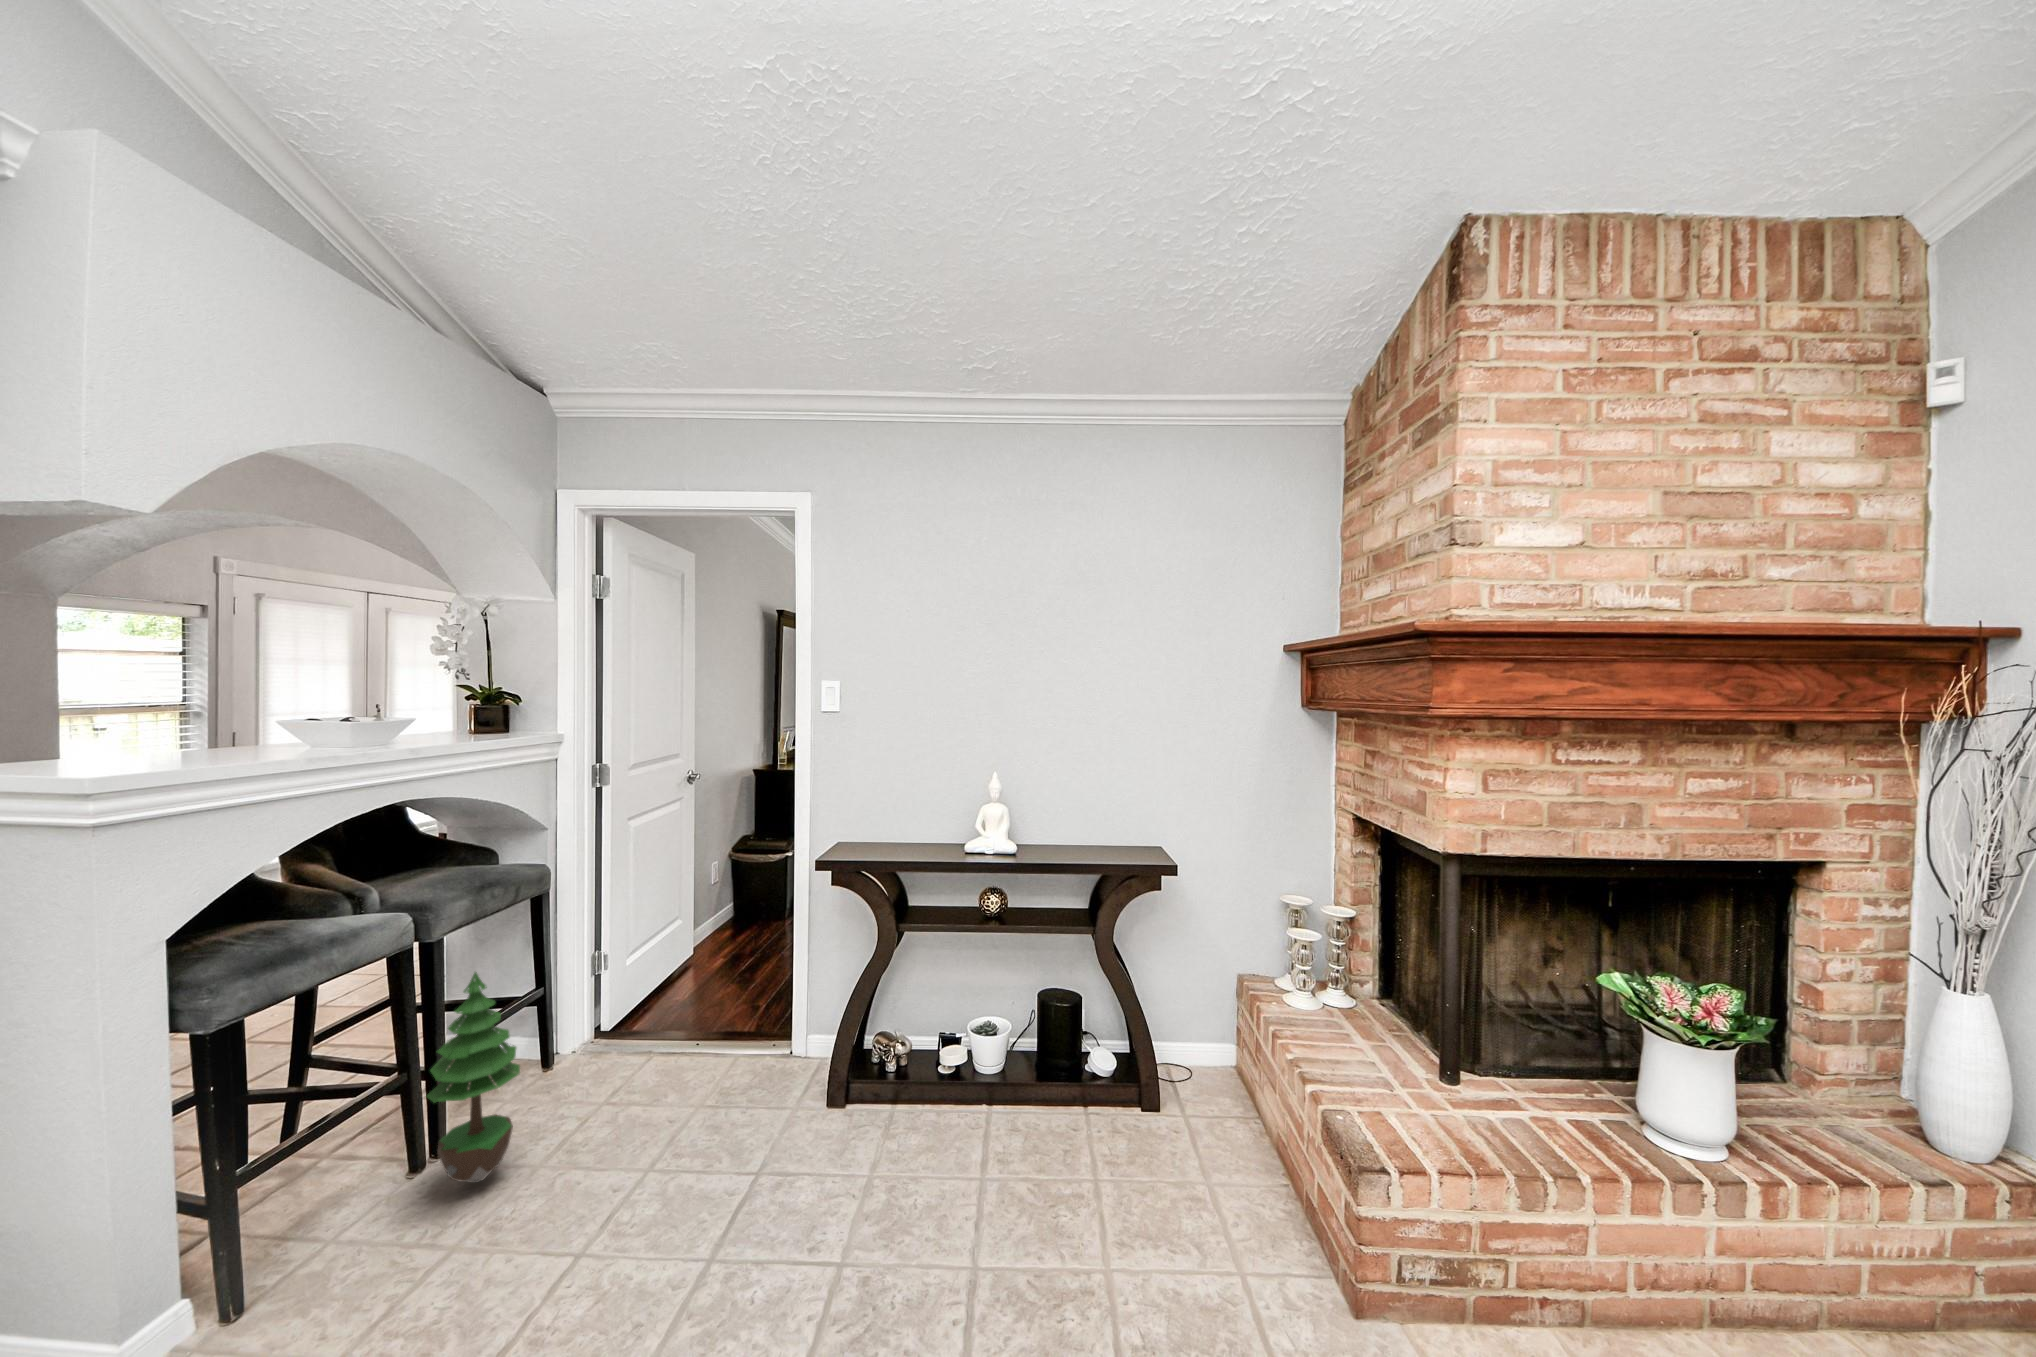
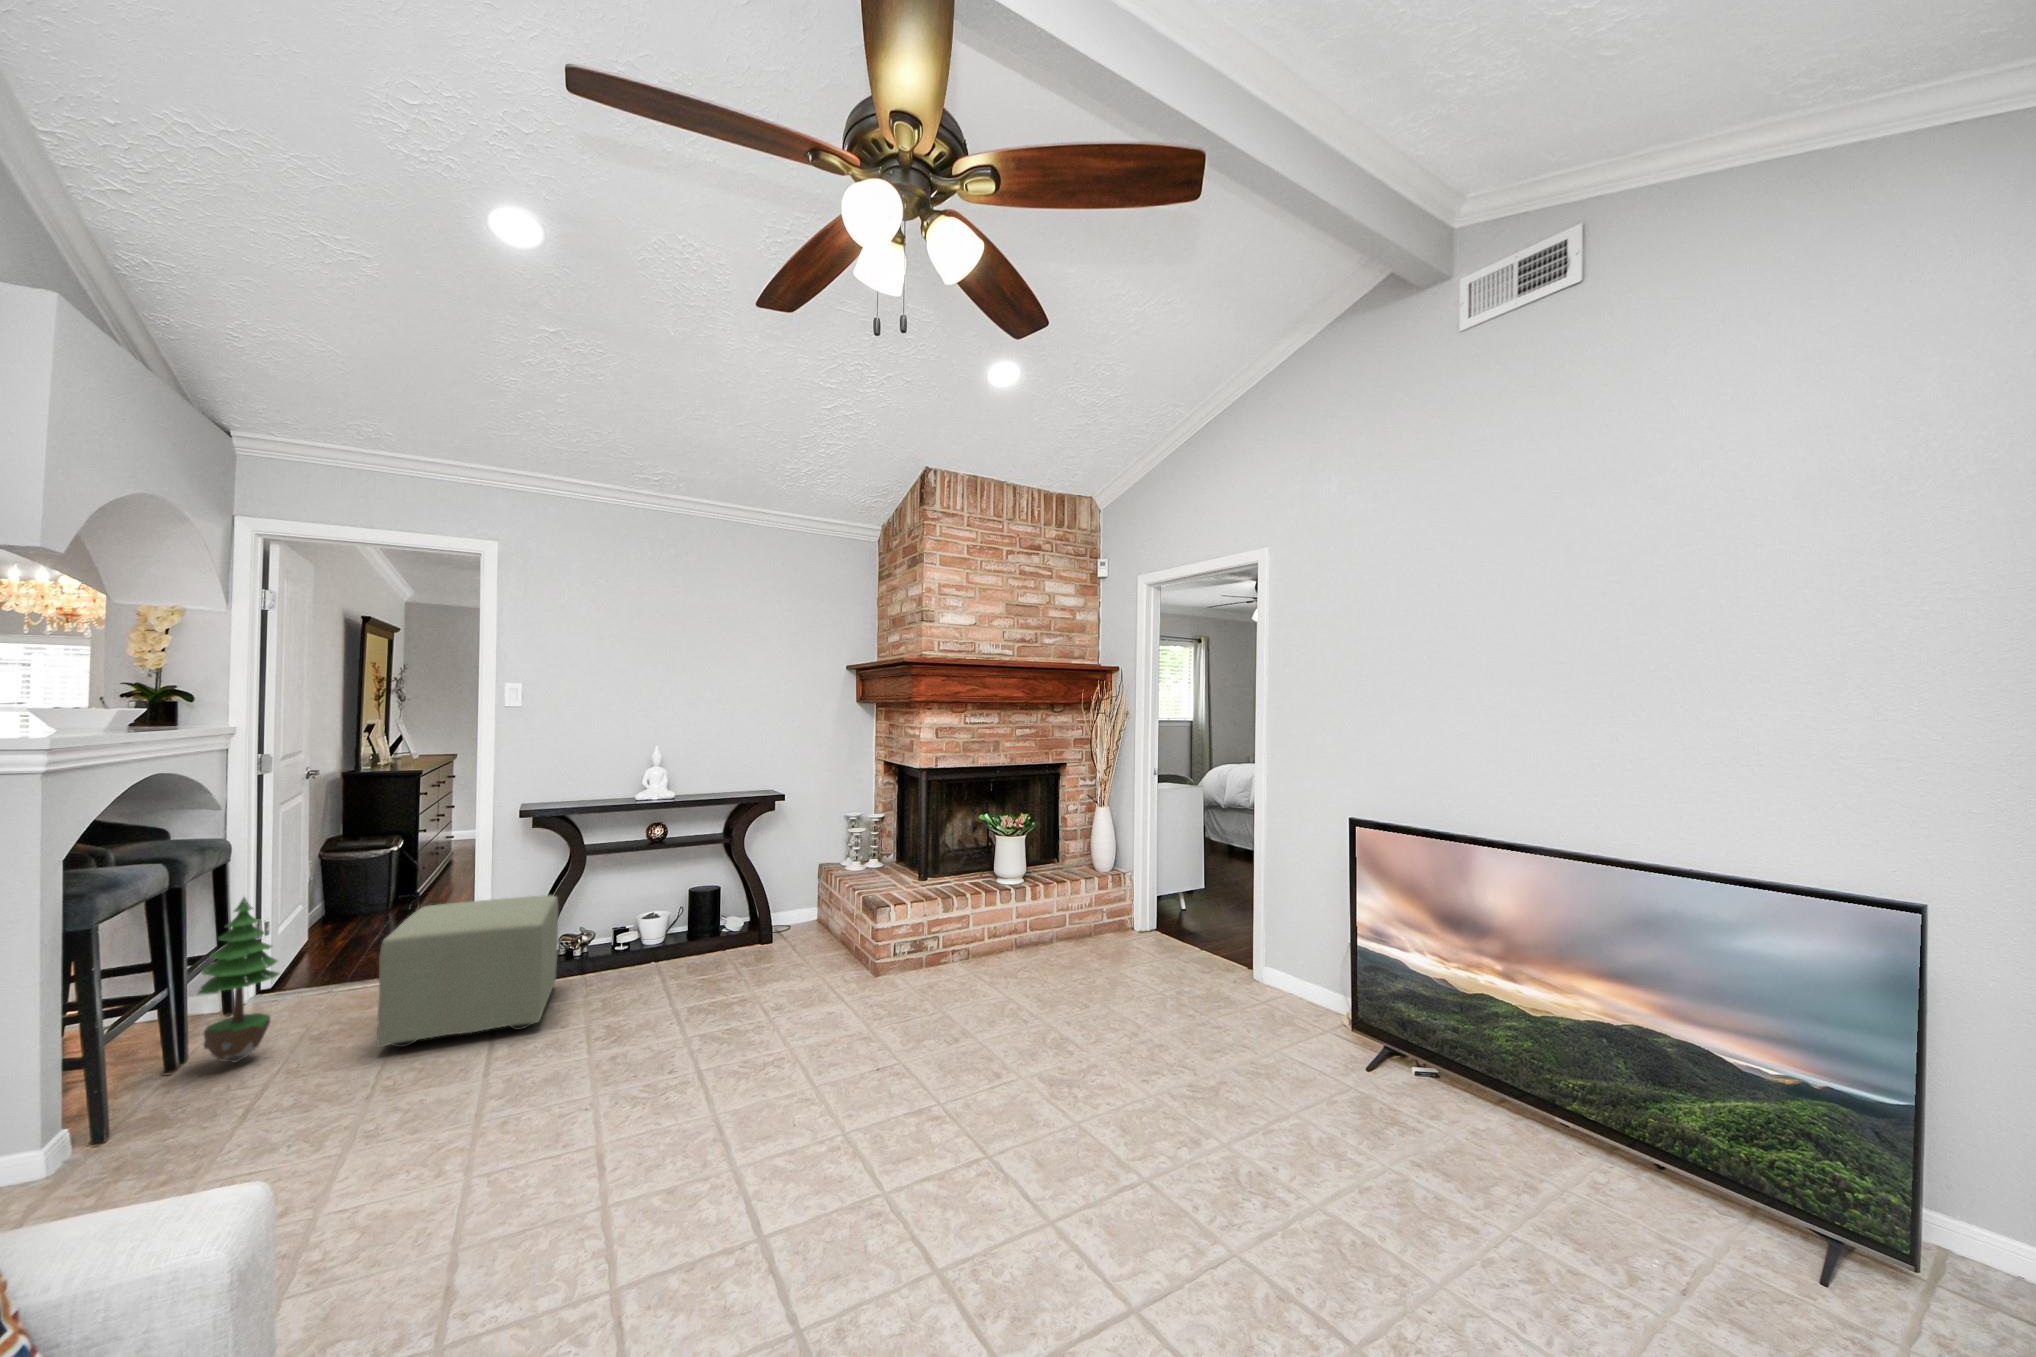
ottoman: none [581,988,846,1249] -> present [377,895,558,1047]

